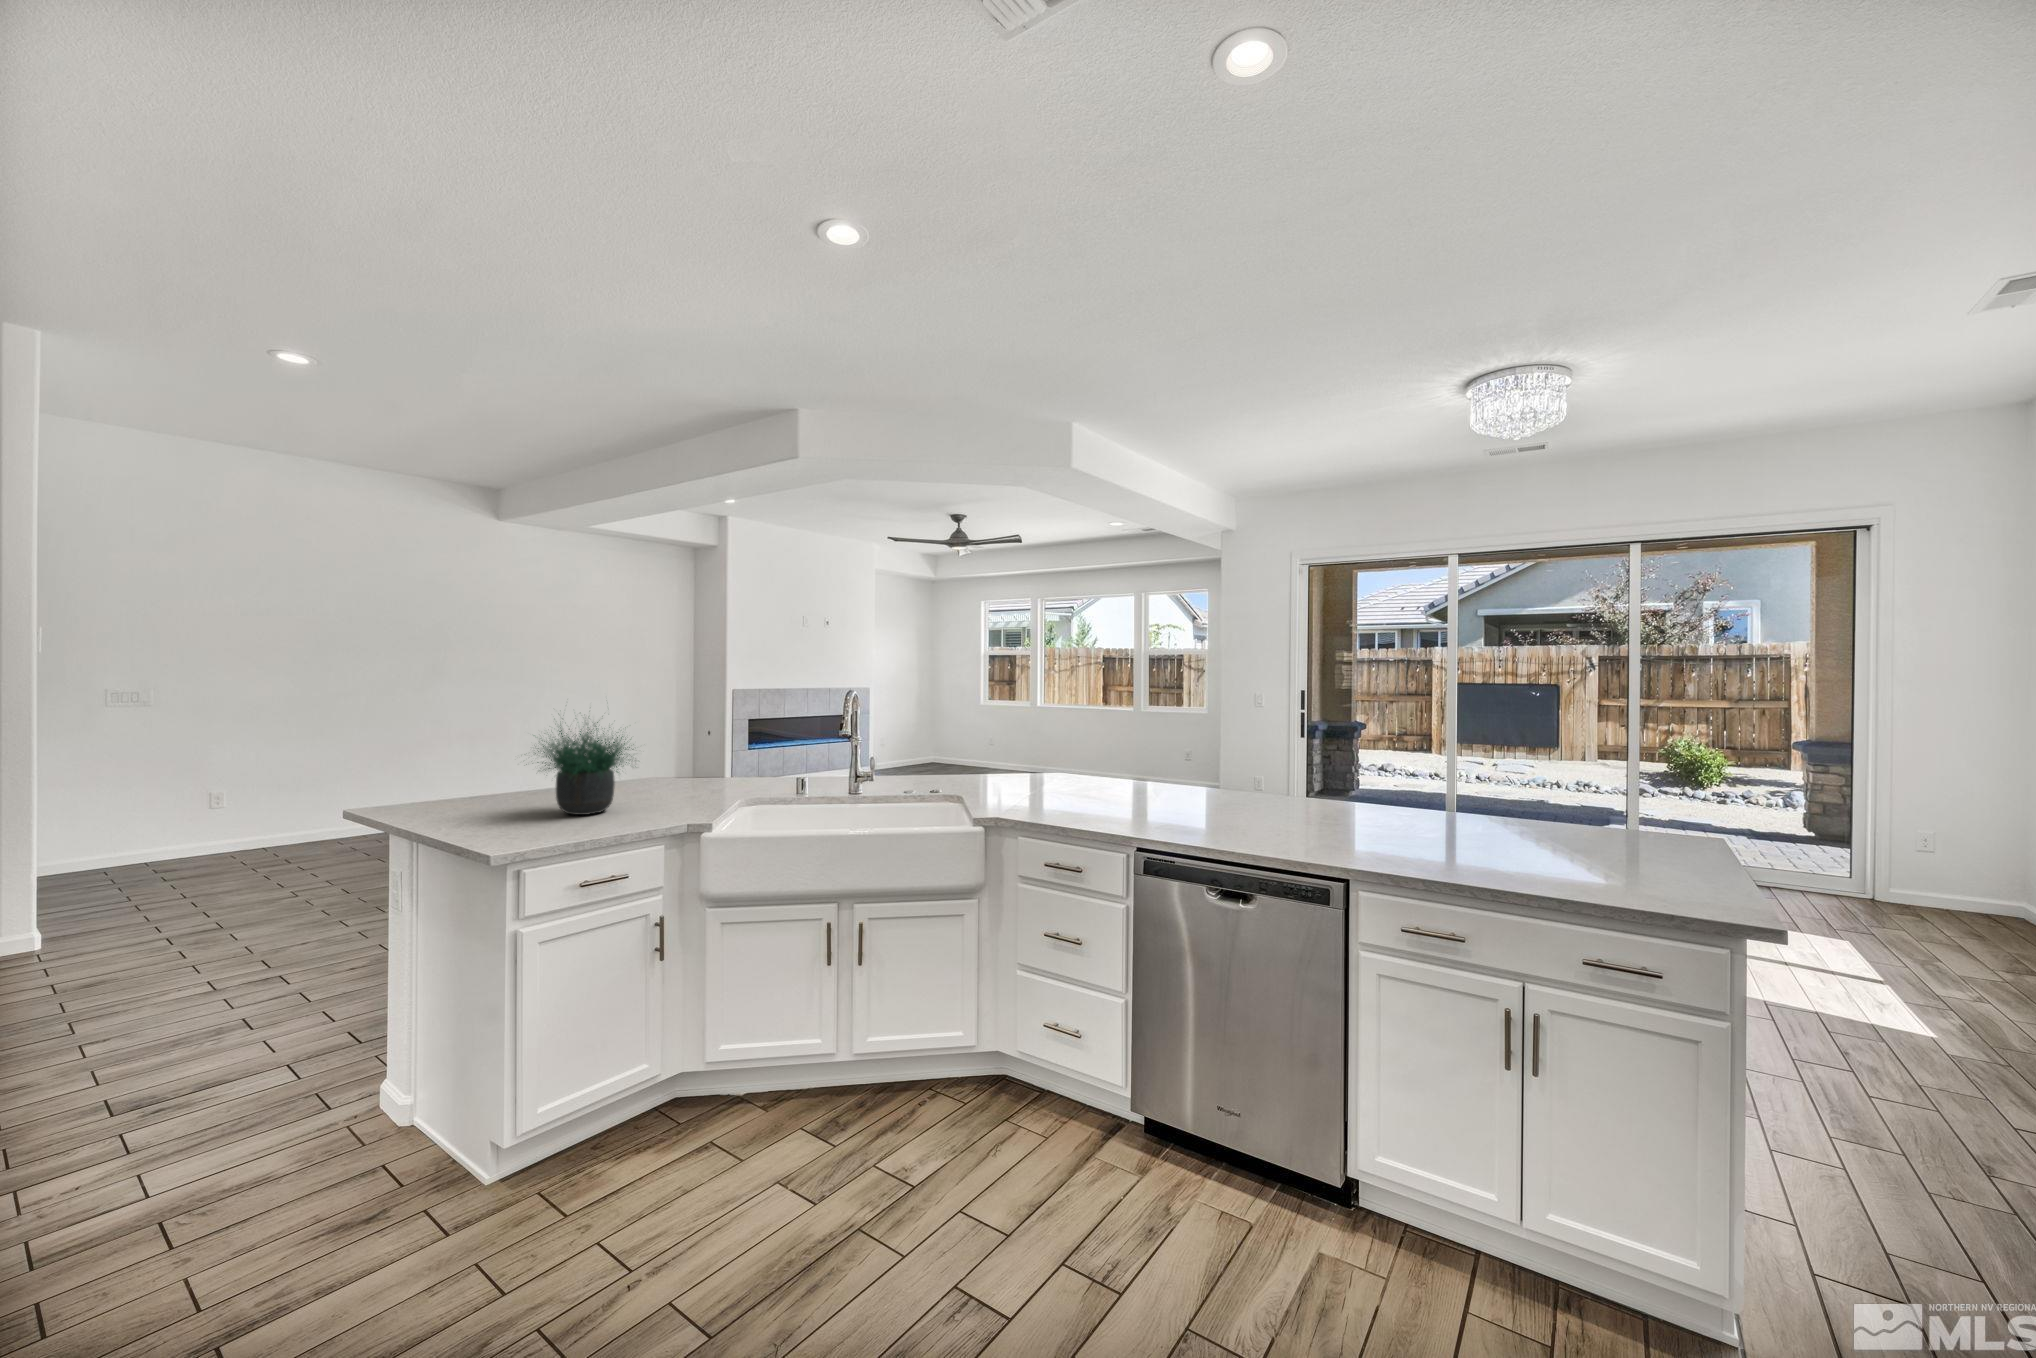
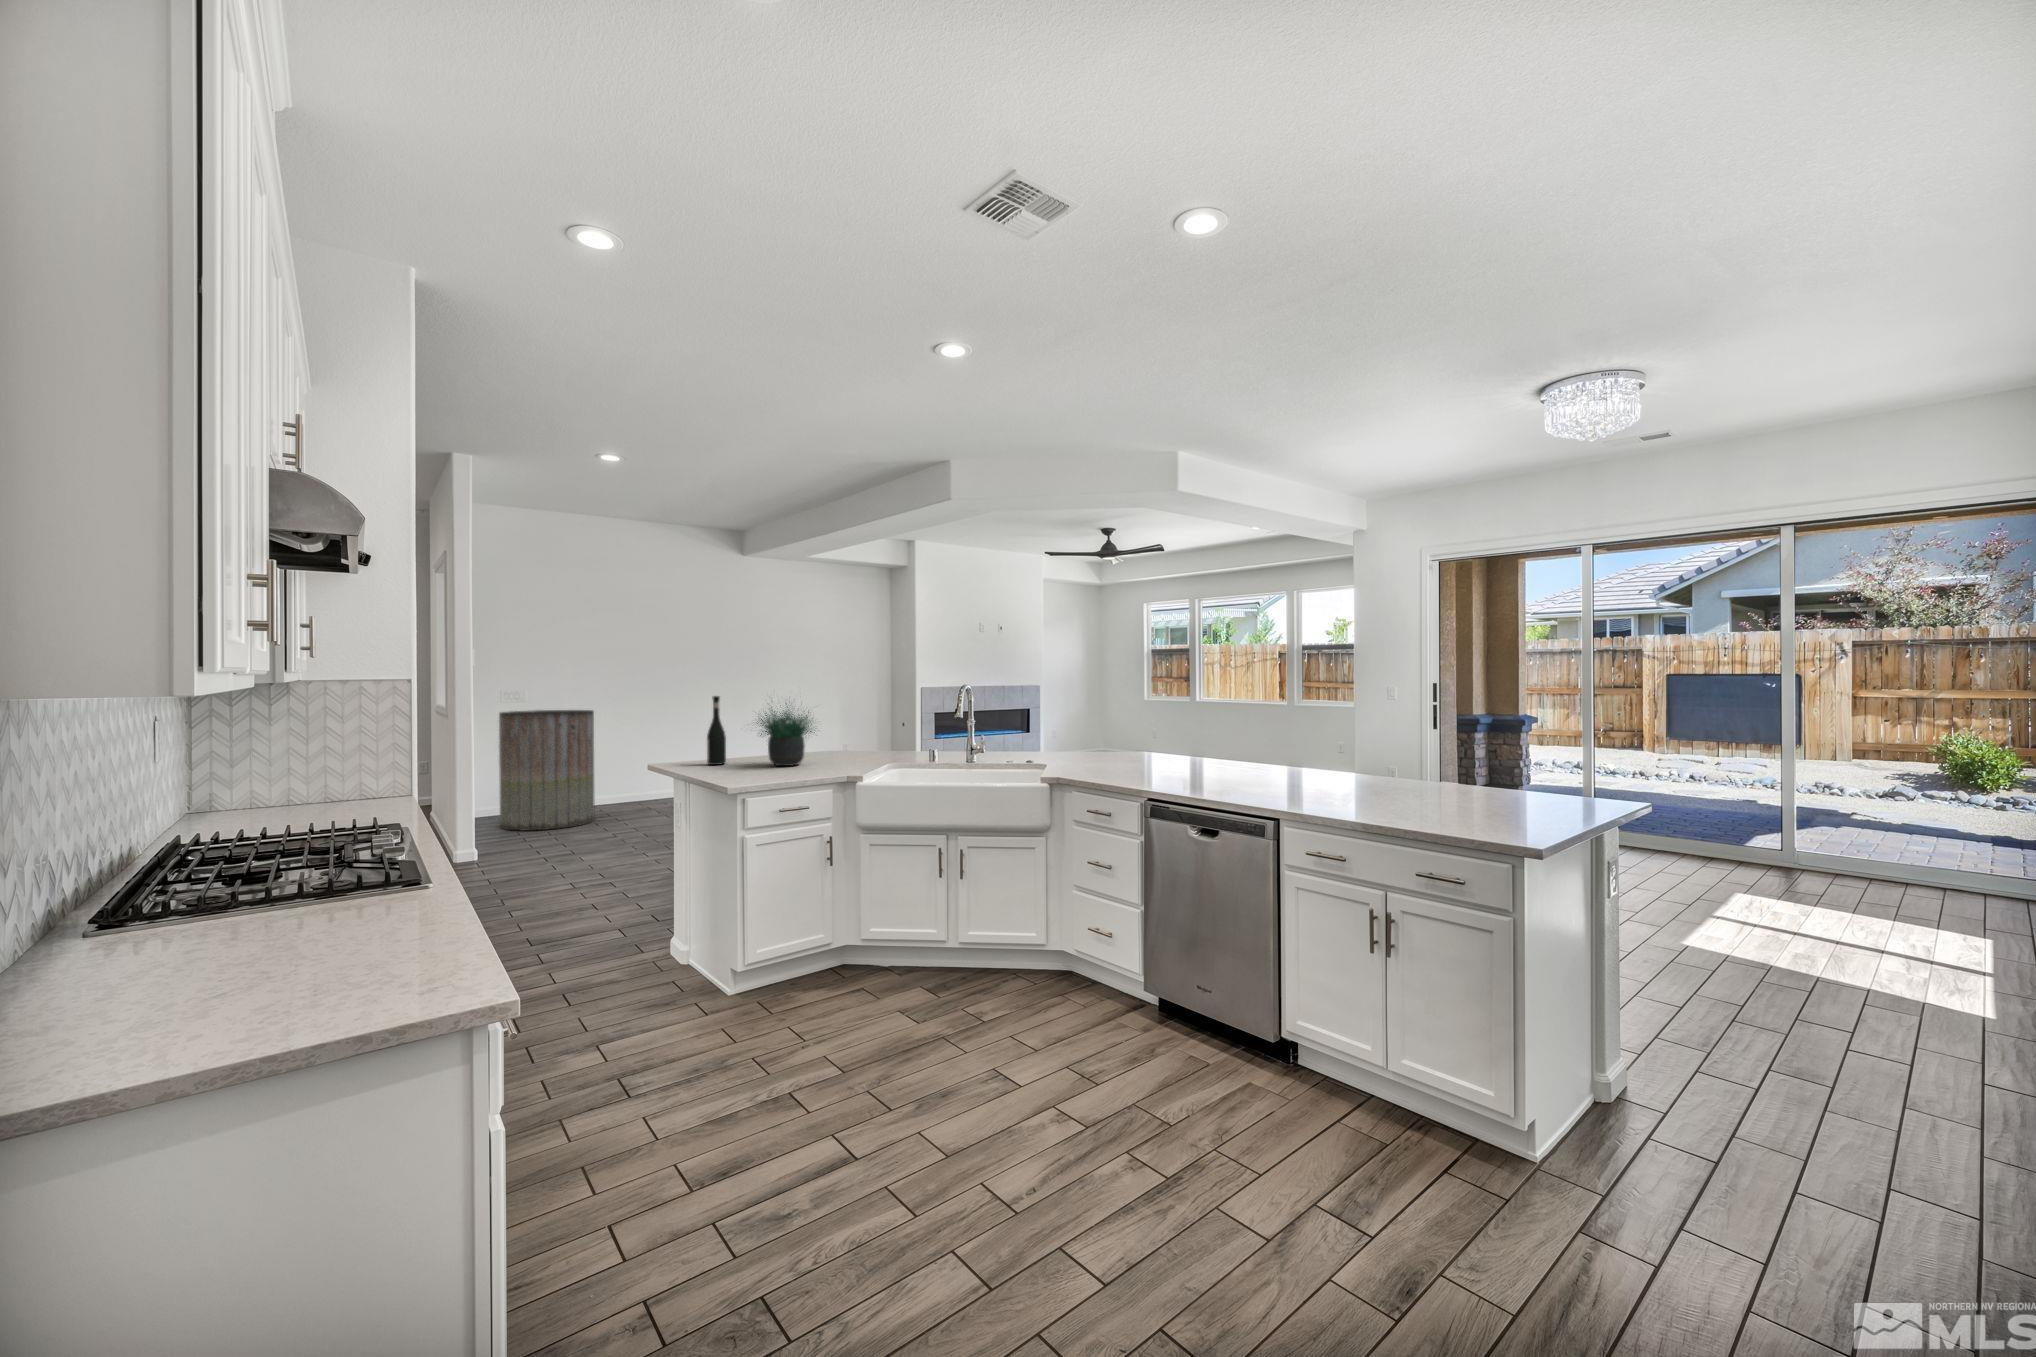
wine bottle: none [448,711,482,816] -> present [707,696,726,765]
trash can: none [87,717,256,889] -> present [499,710,595,831]

